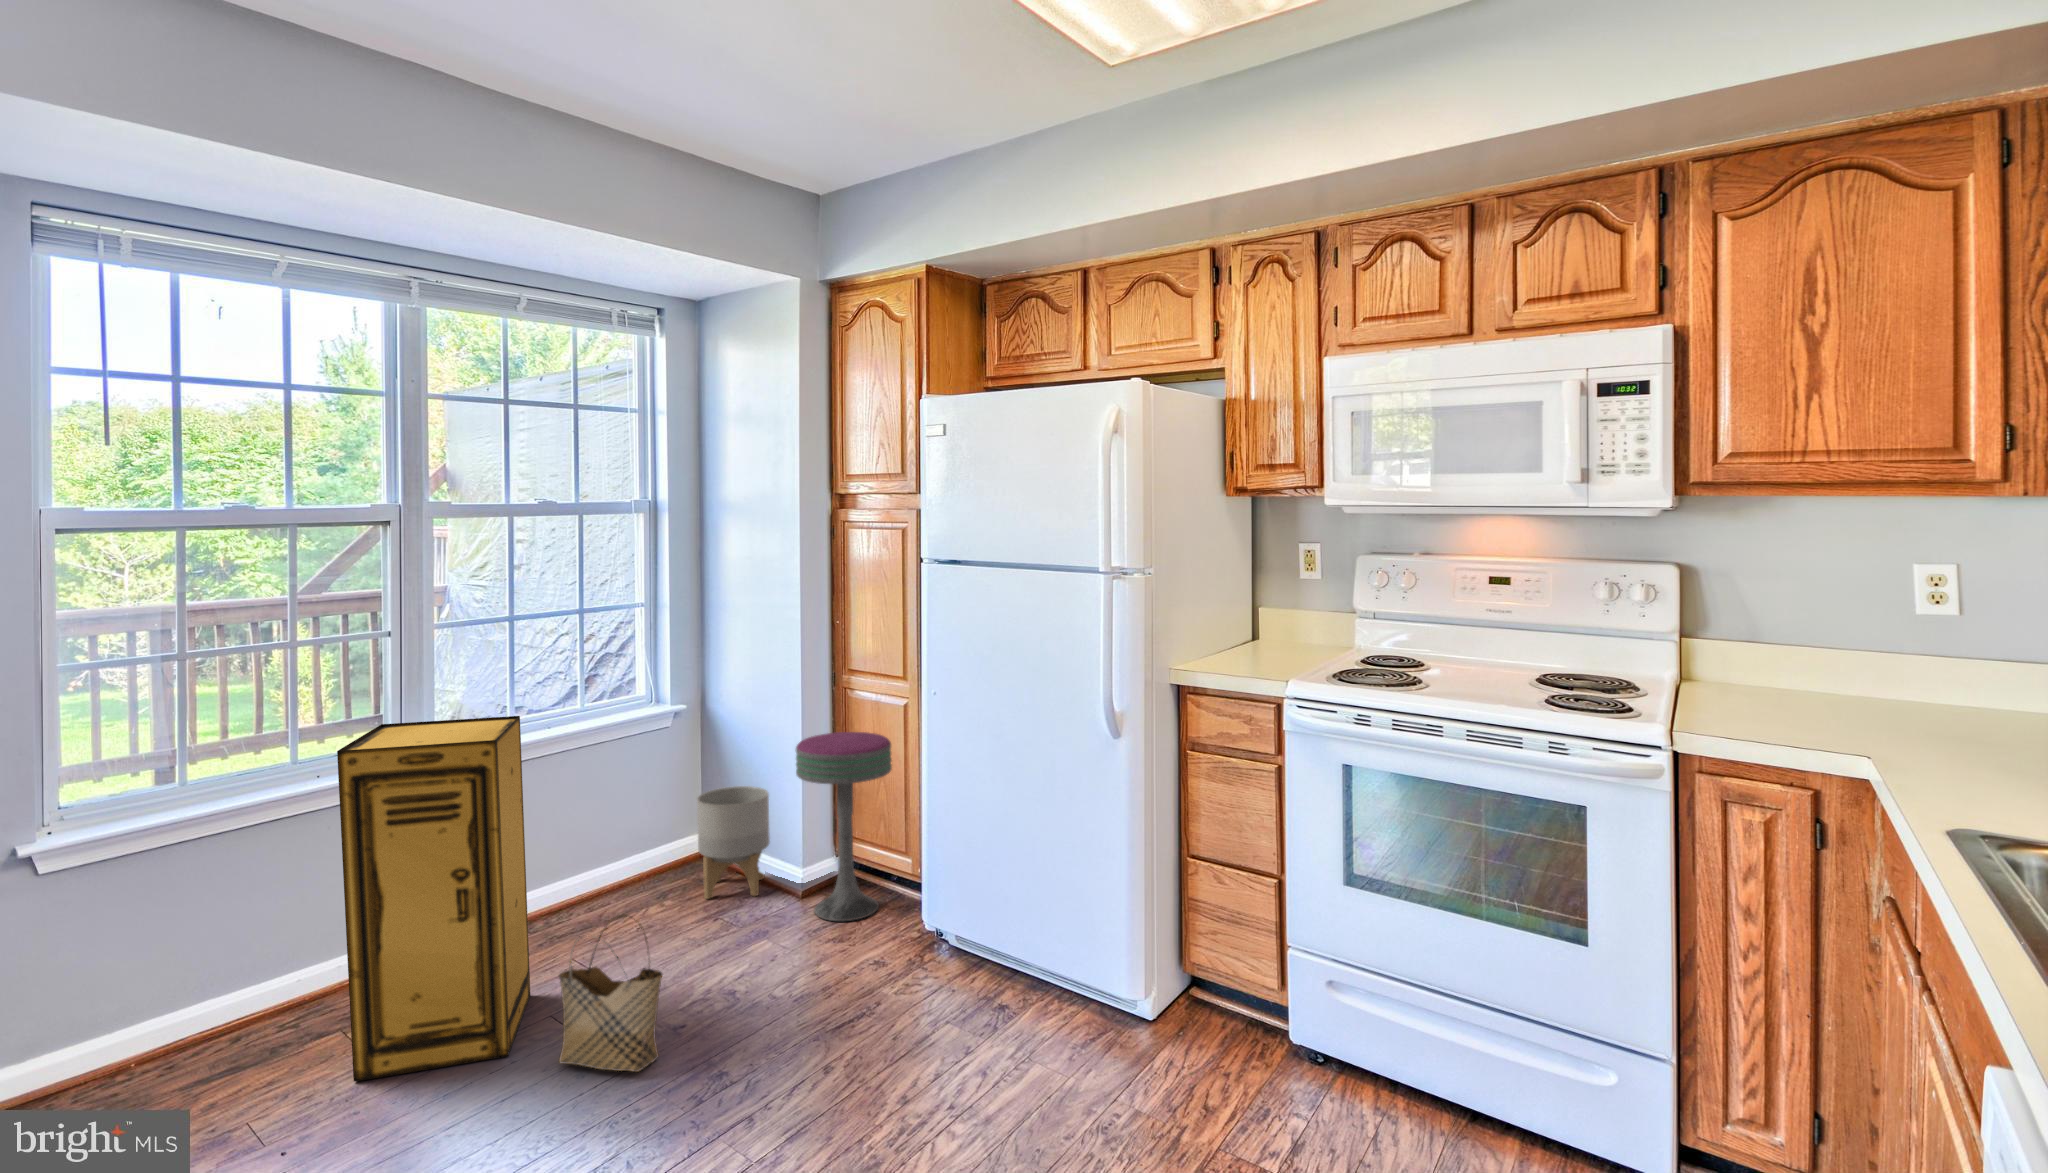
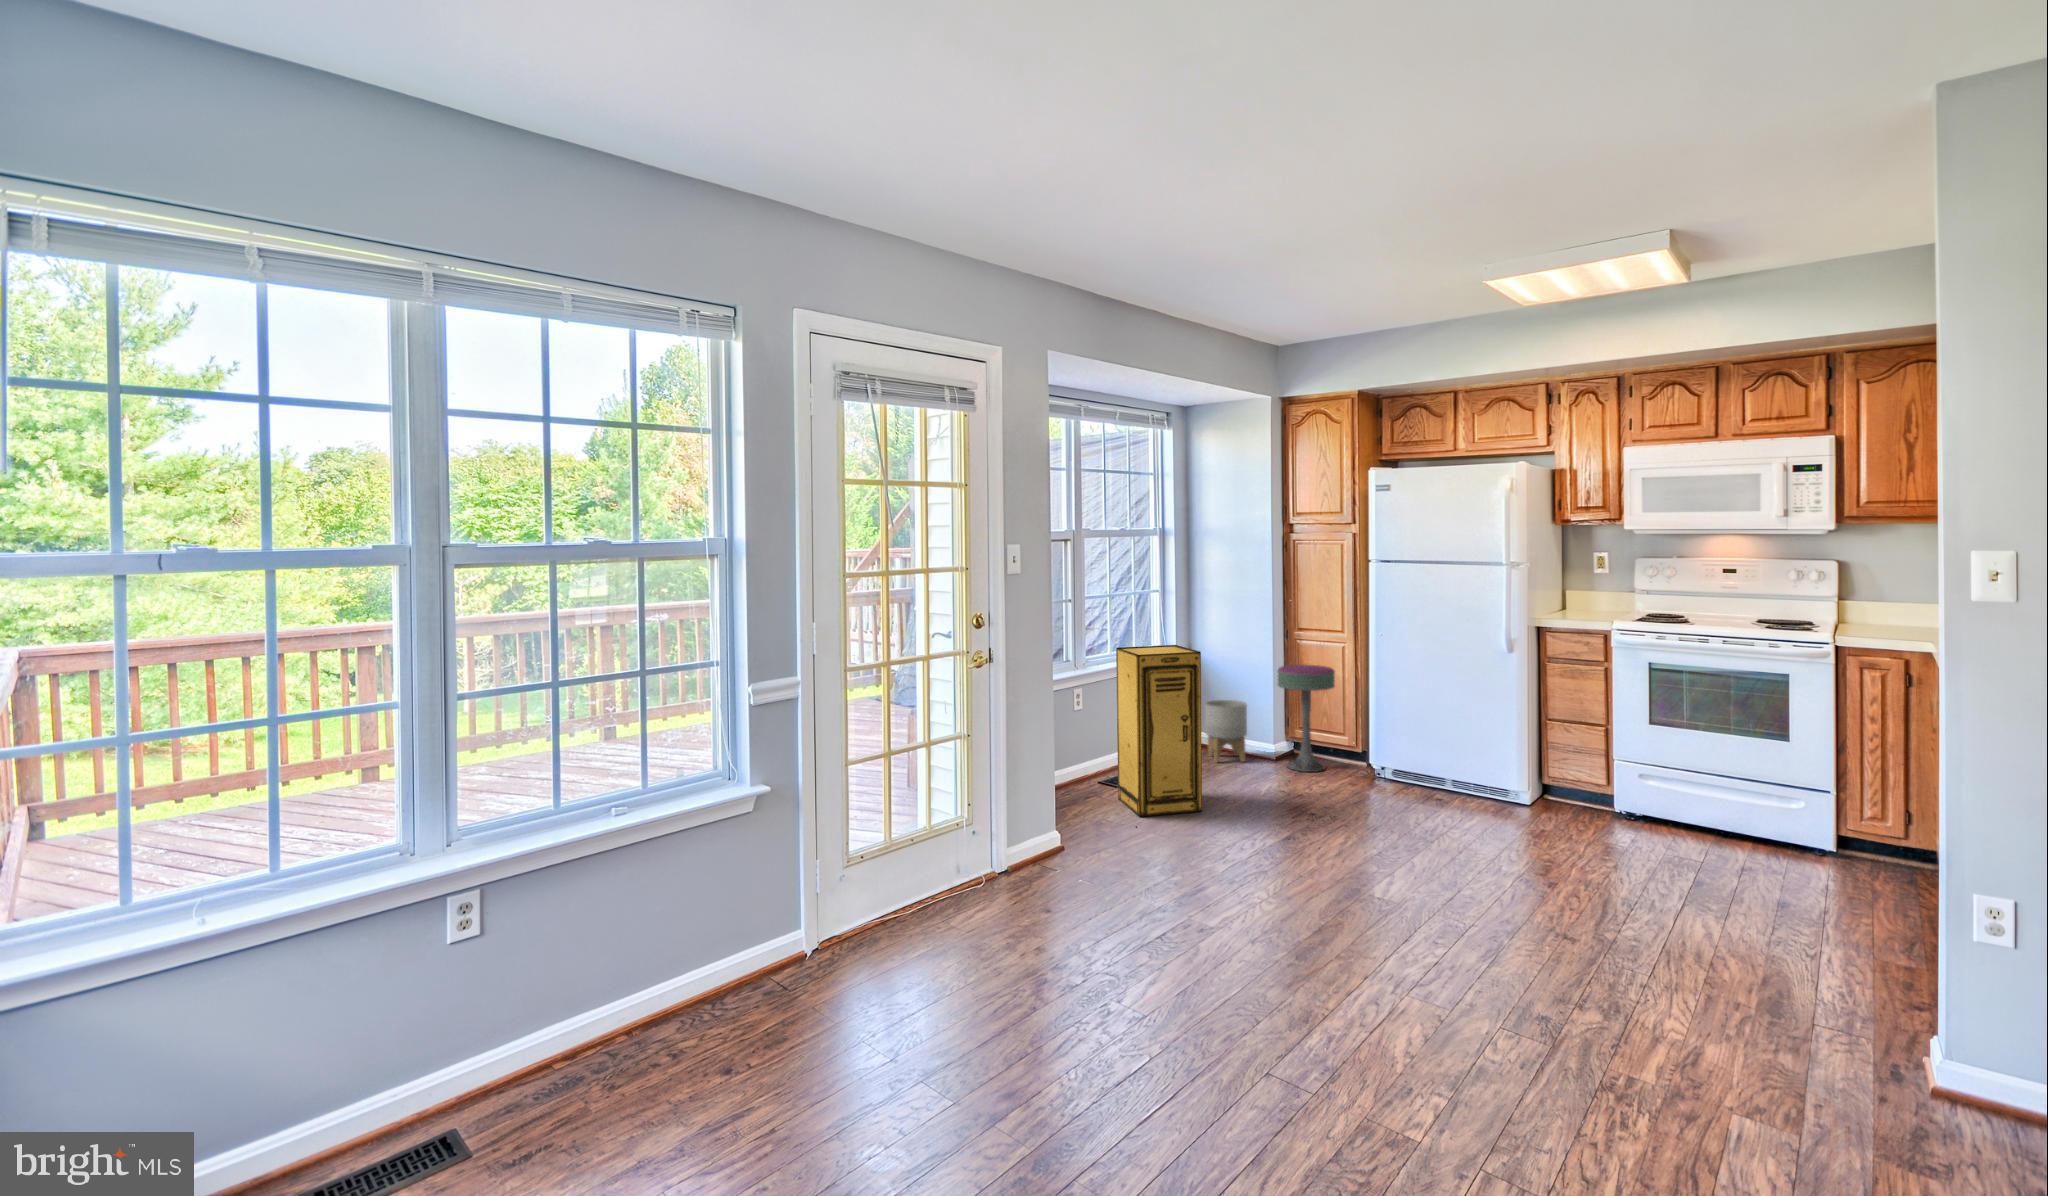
woven basket: present [559,915,662,1072] -> none [1230,742,1284,816]

